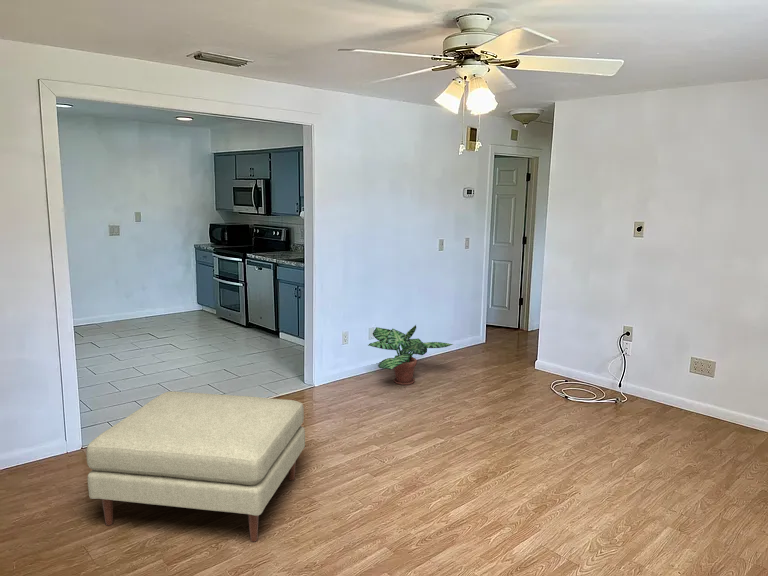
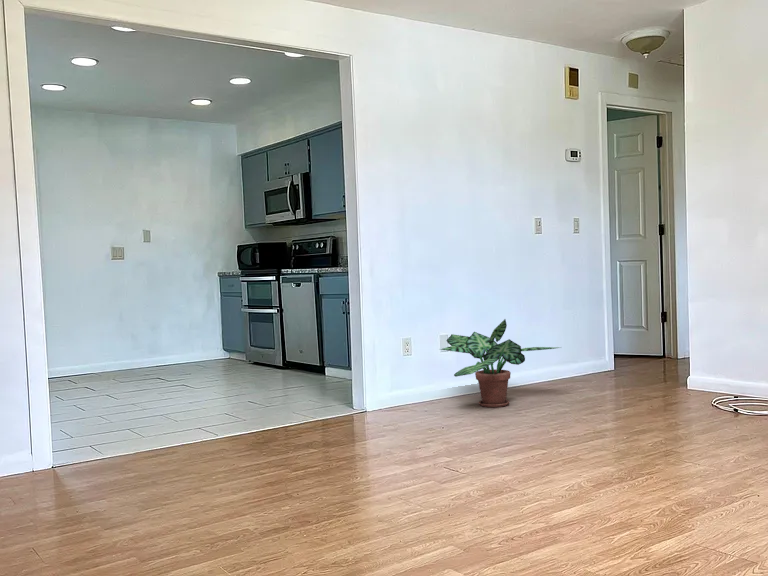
ottoman: present [86,391,305,542] -> none [38,370,340,542]

